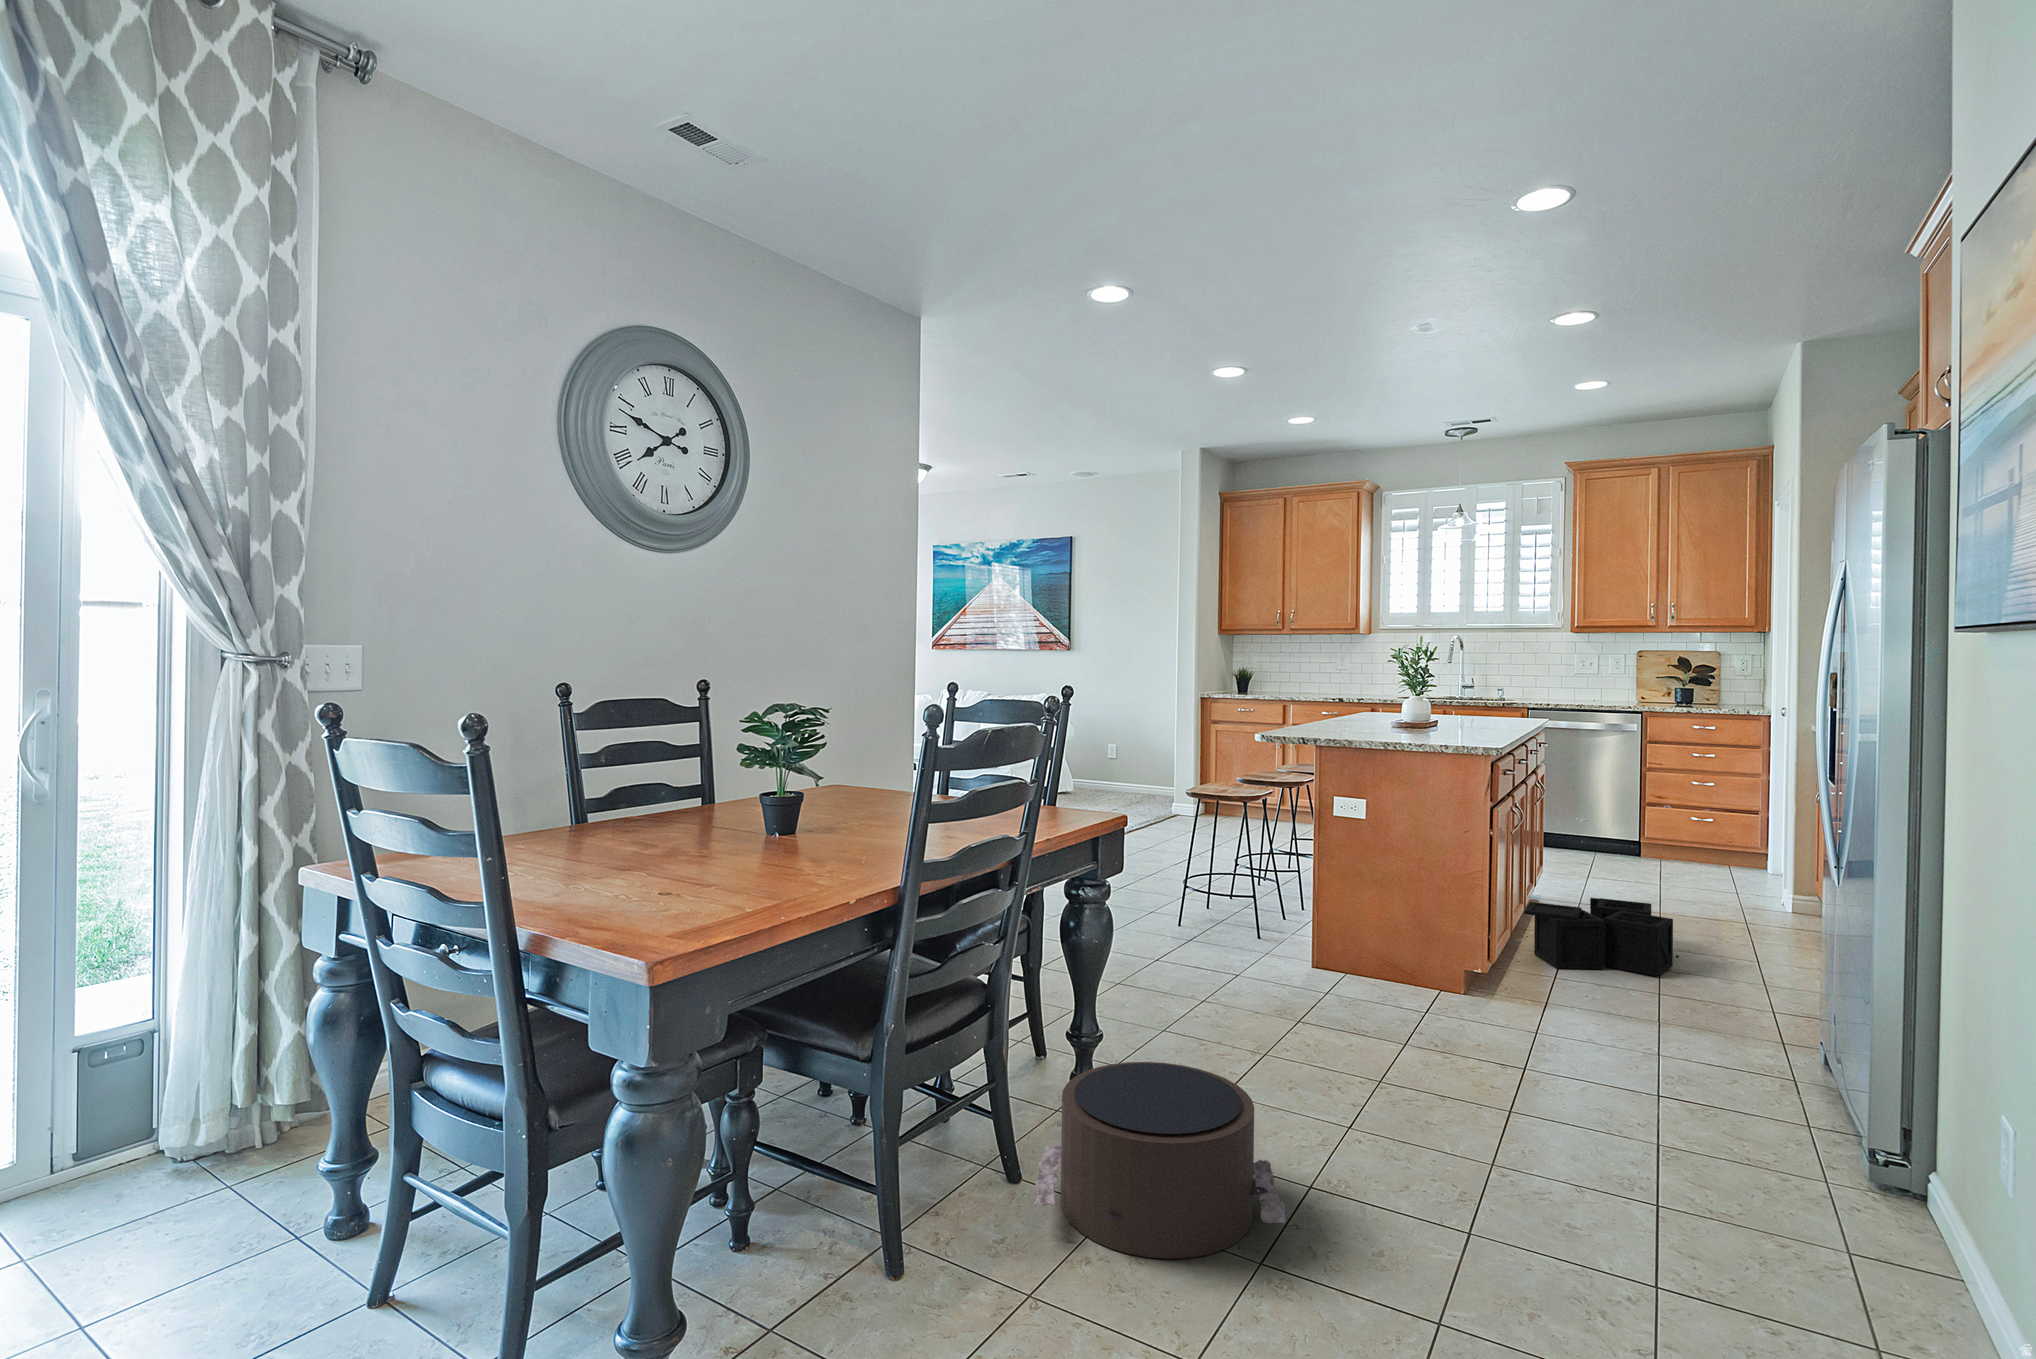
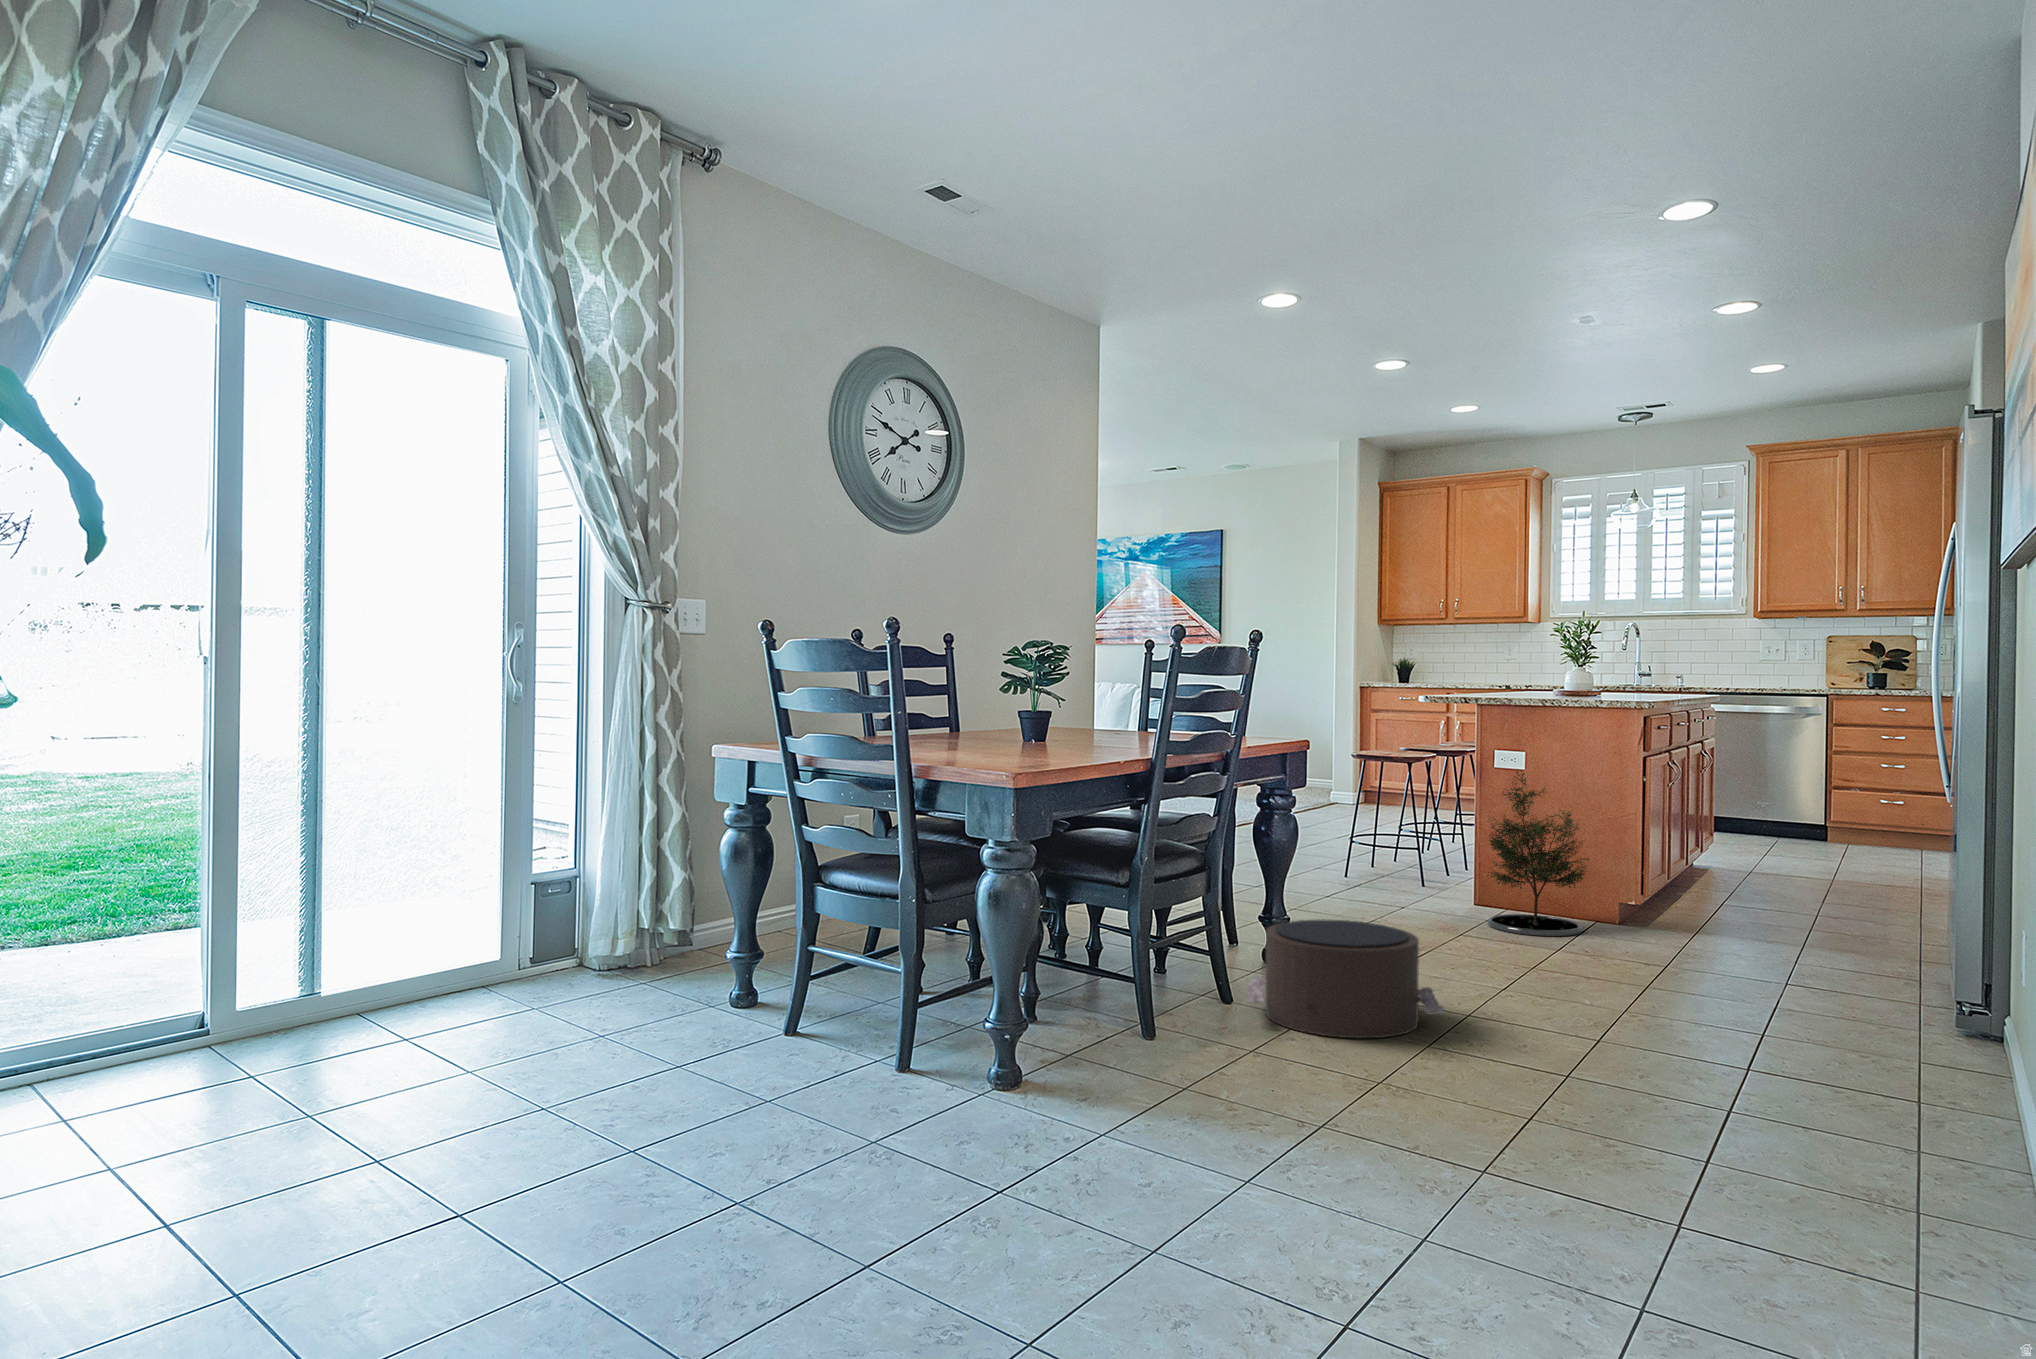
potted tree: none [1322,826,1439,1016] -> present [1487,771,1589,936]
storage bin: present [1524,898,1679,976] -> none [1681,856,1838,919]

